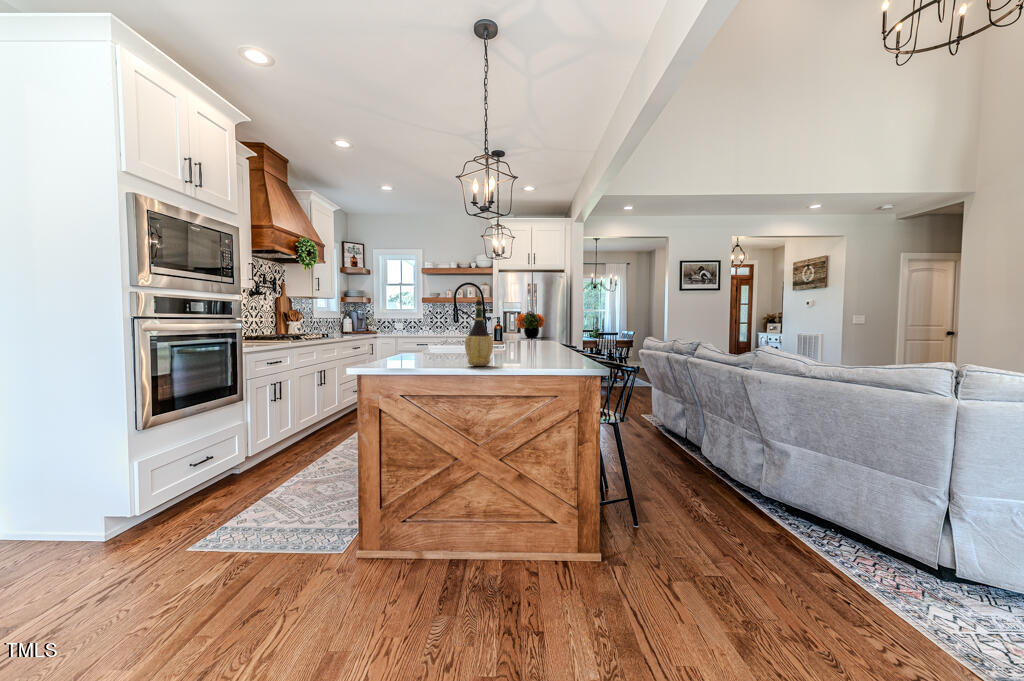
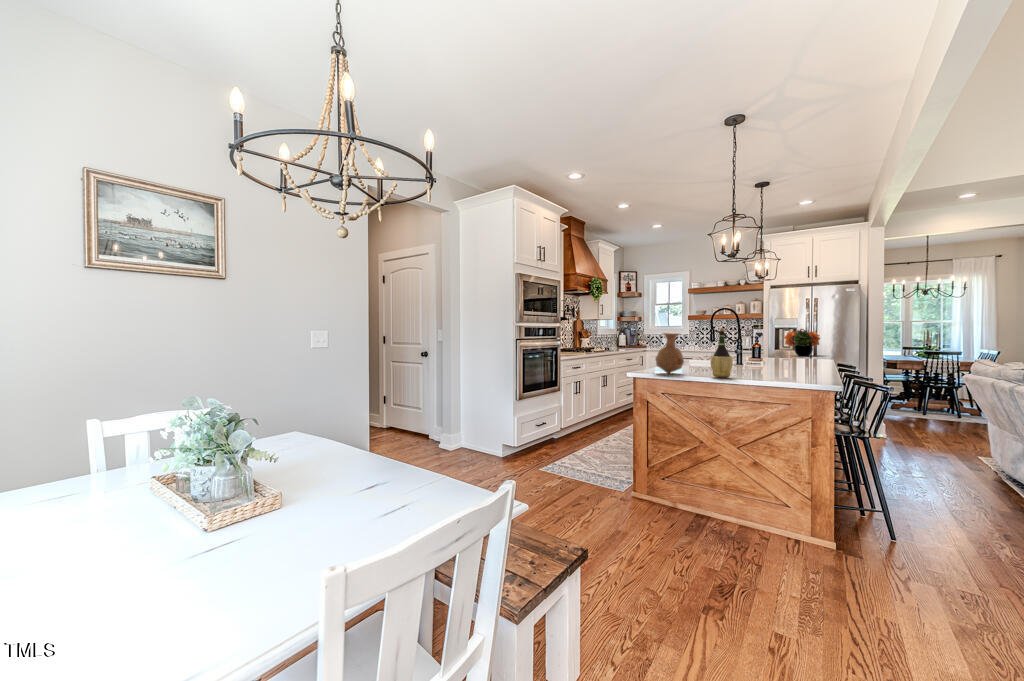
vase: none [387,304,428,364] -> present [656,333,684,373]

